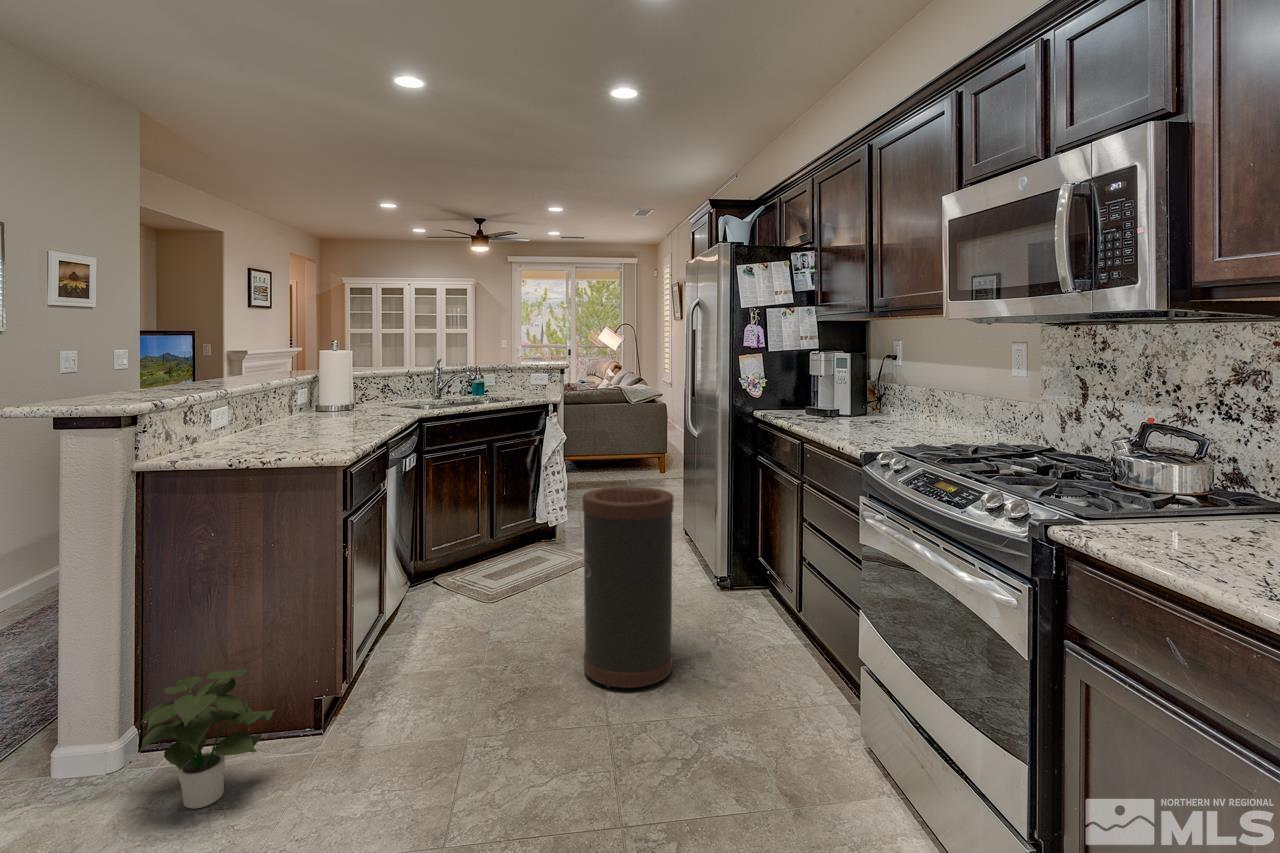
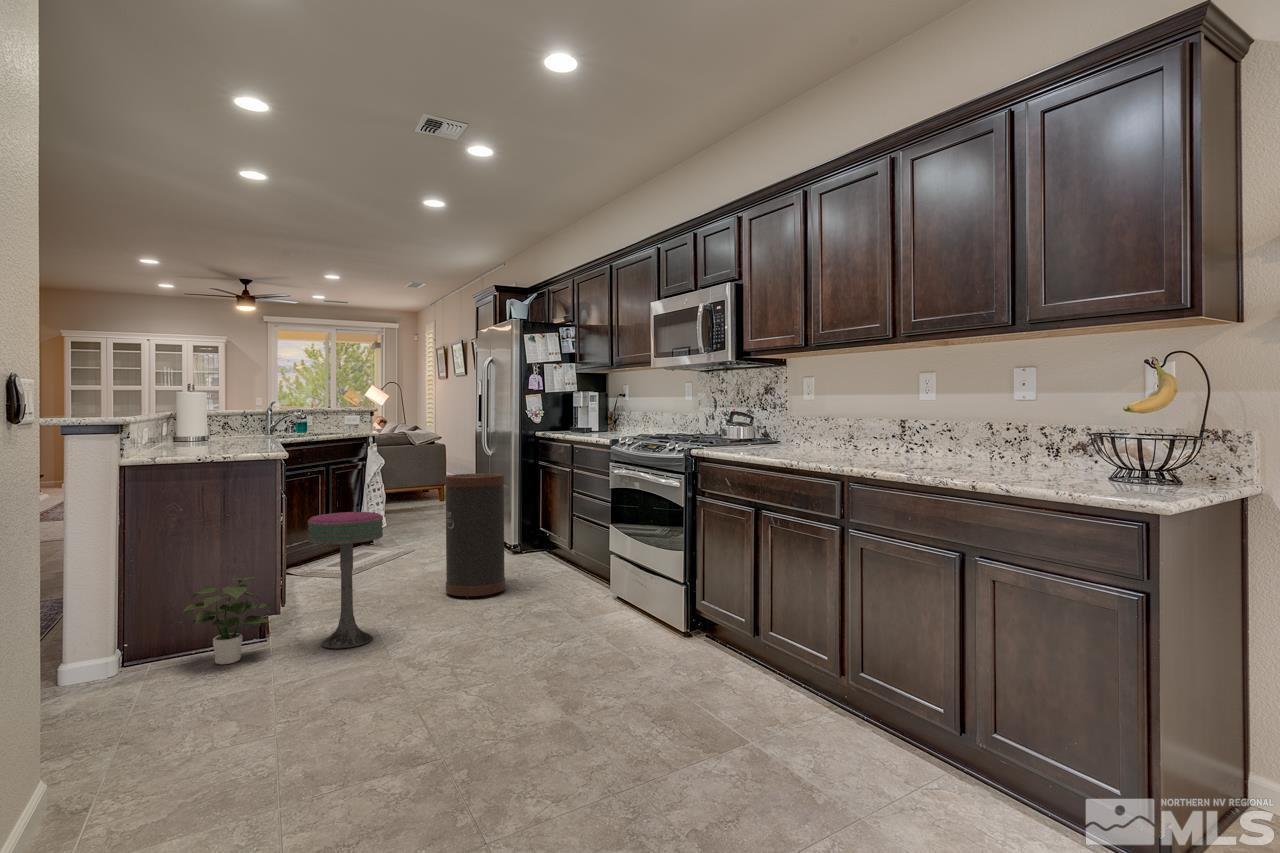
bar stool: none [311,570,434,806] -> present [308,512,383,649]

